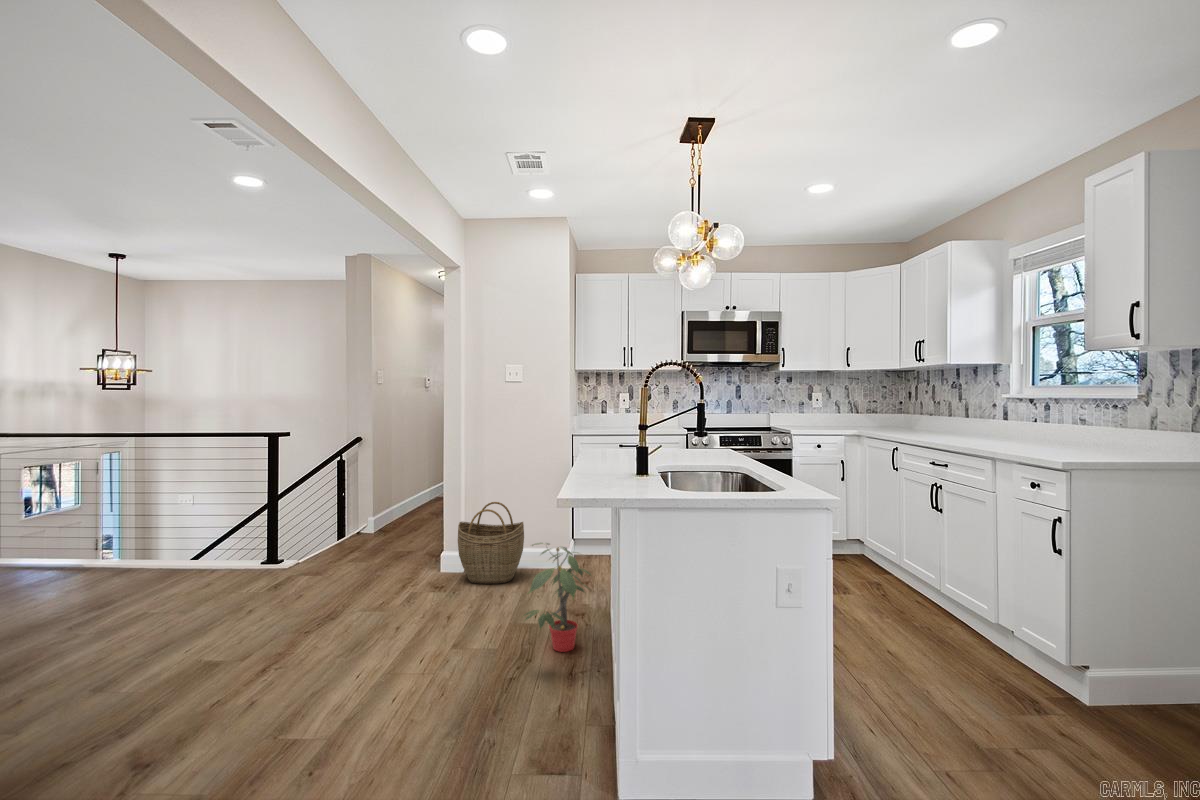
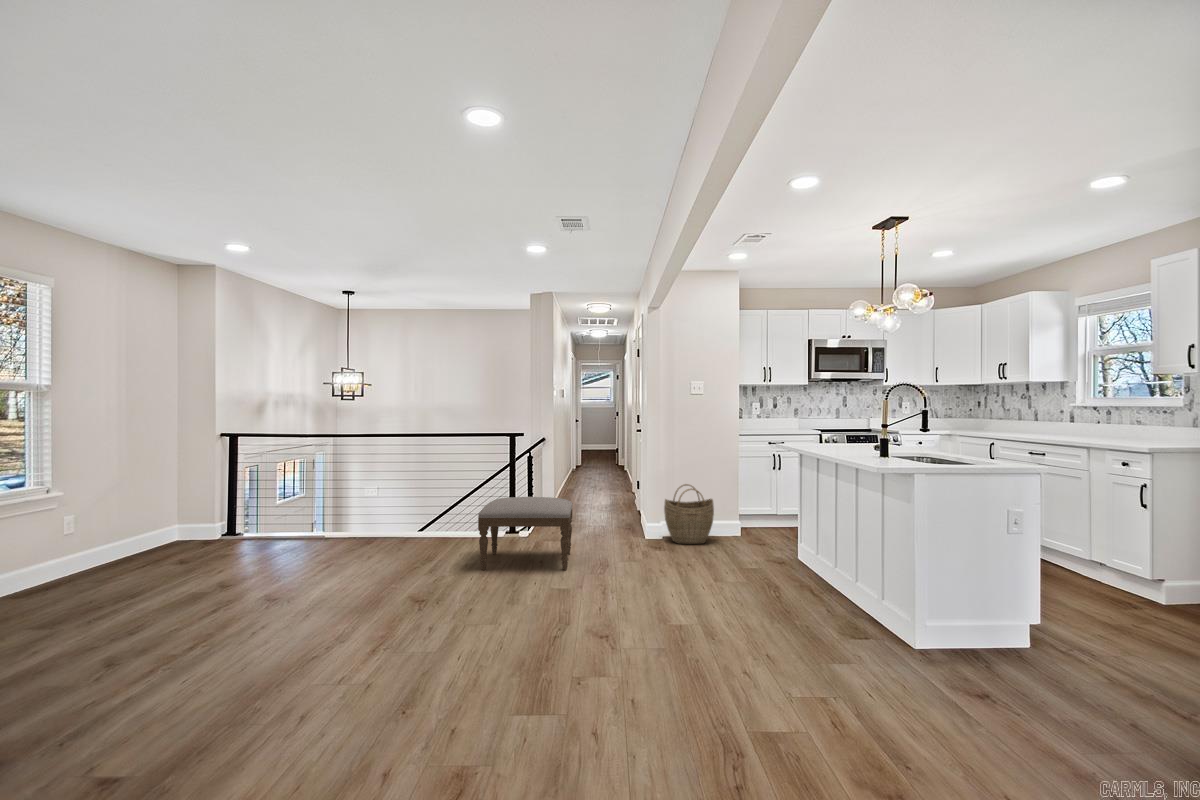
ottoman: none [134,523,309,630] -> present [478,497,573,570]
potted plant: present [525,543,591,652] -> none [759,508,820,581]

